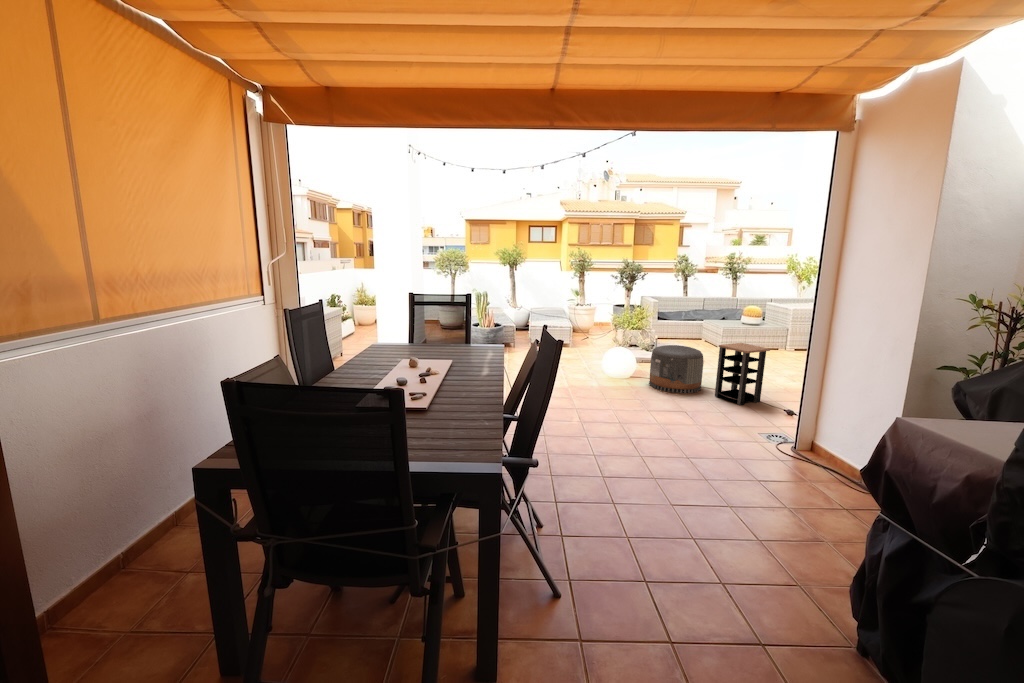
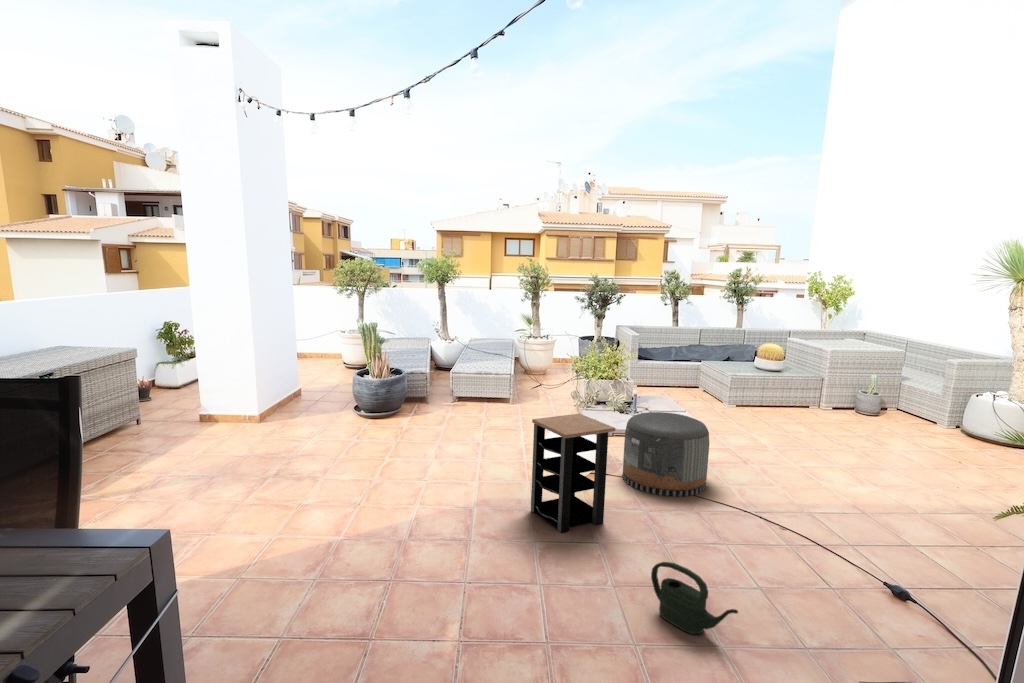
side table: present [715,343,770,405] -> present [531,414,615,533]
watering can: none [668,410,712,443] -> present [651,562,738,634]

